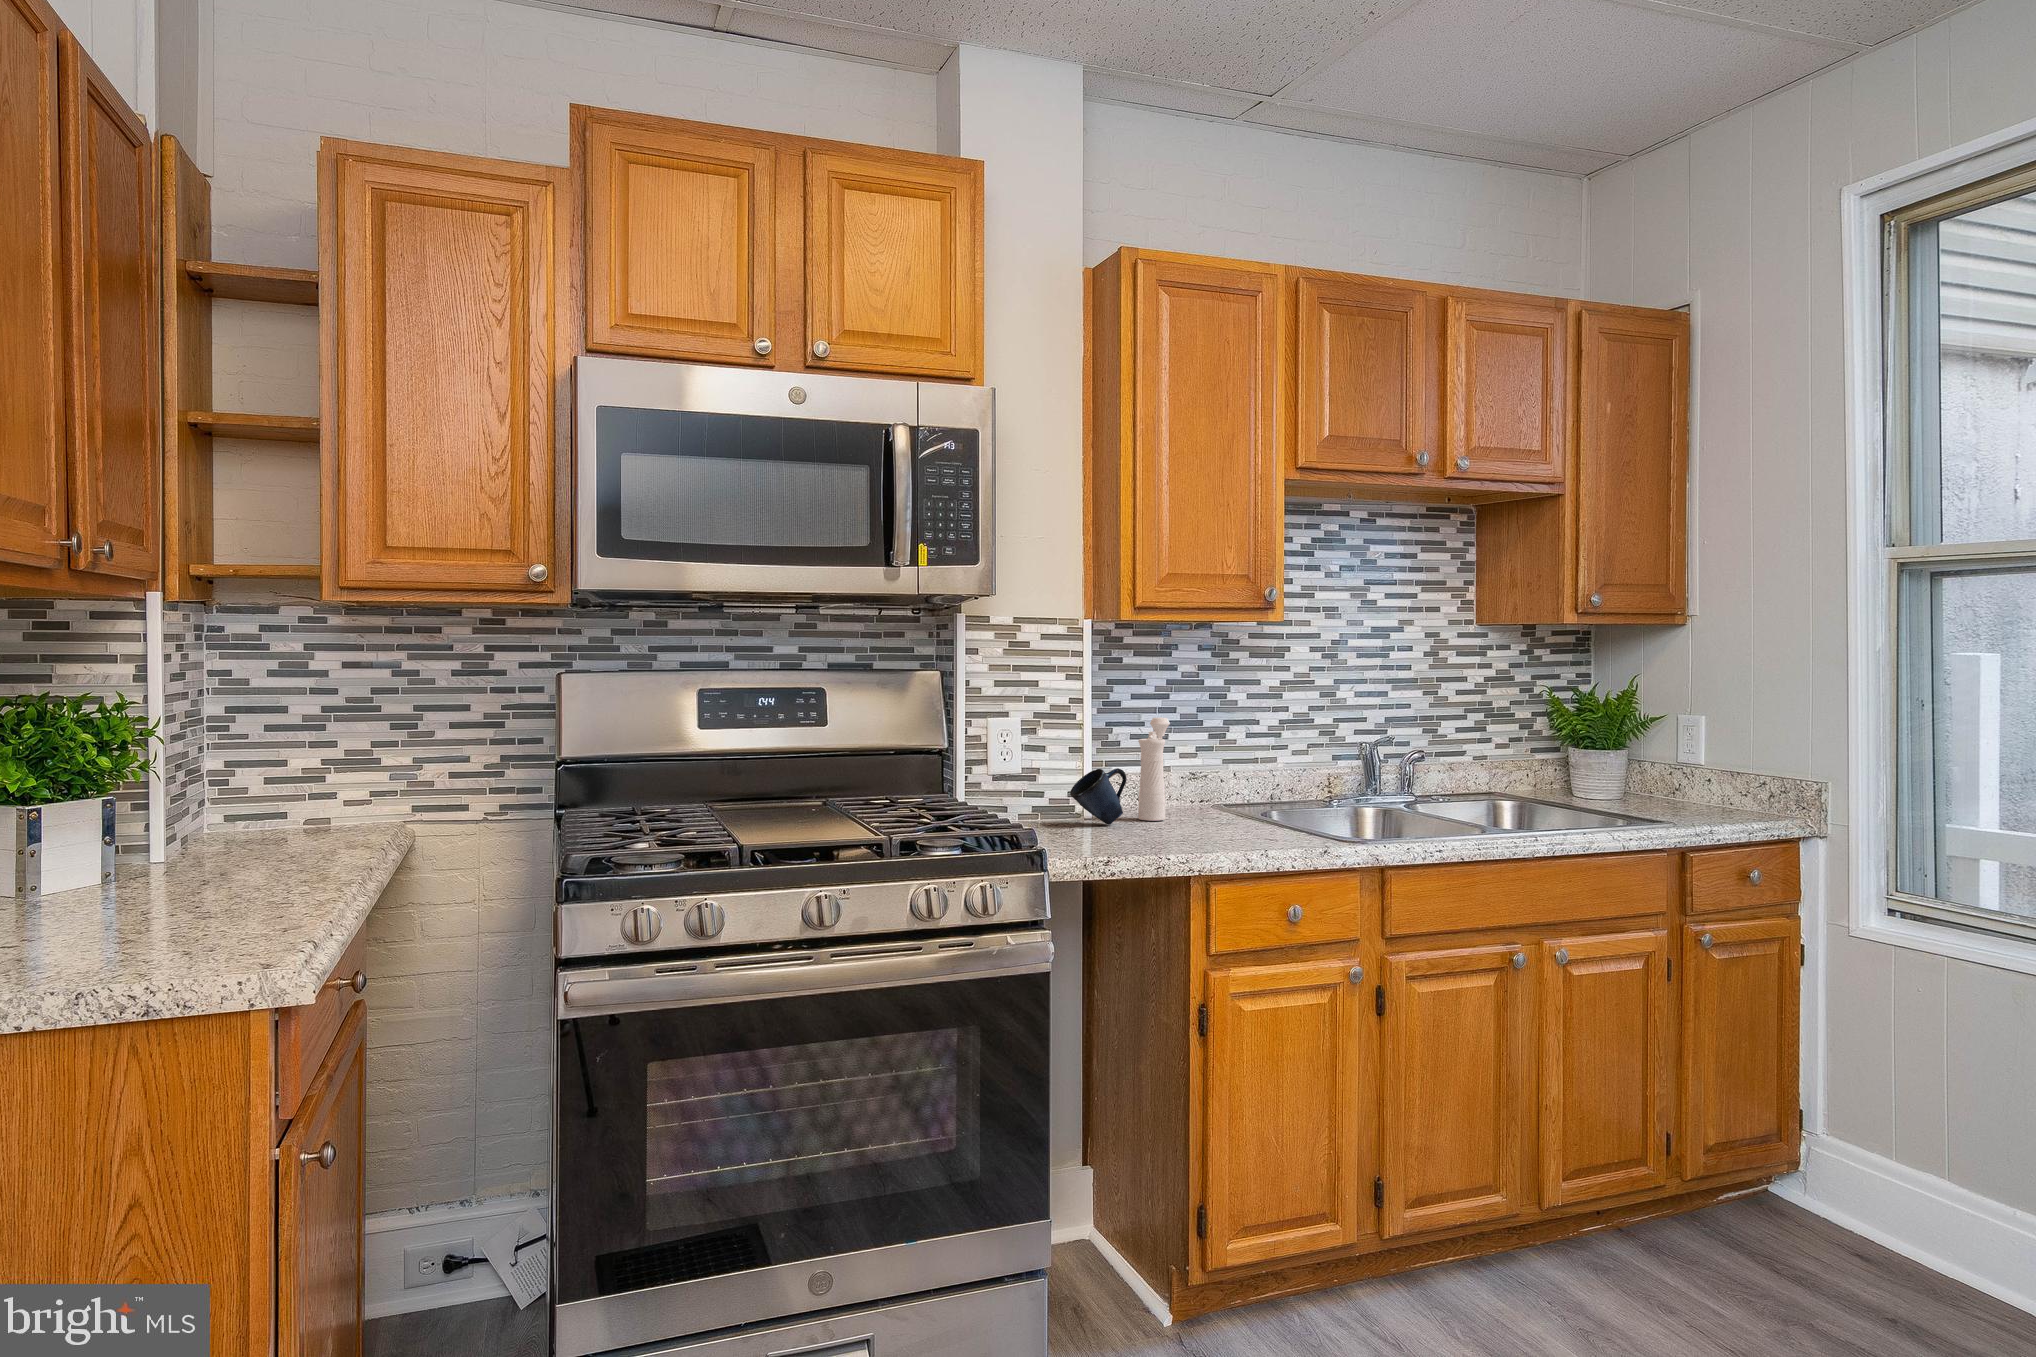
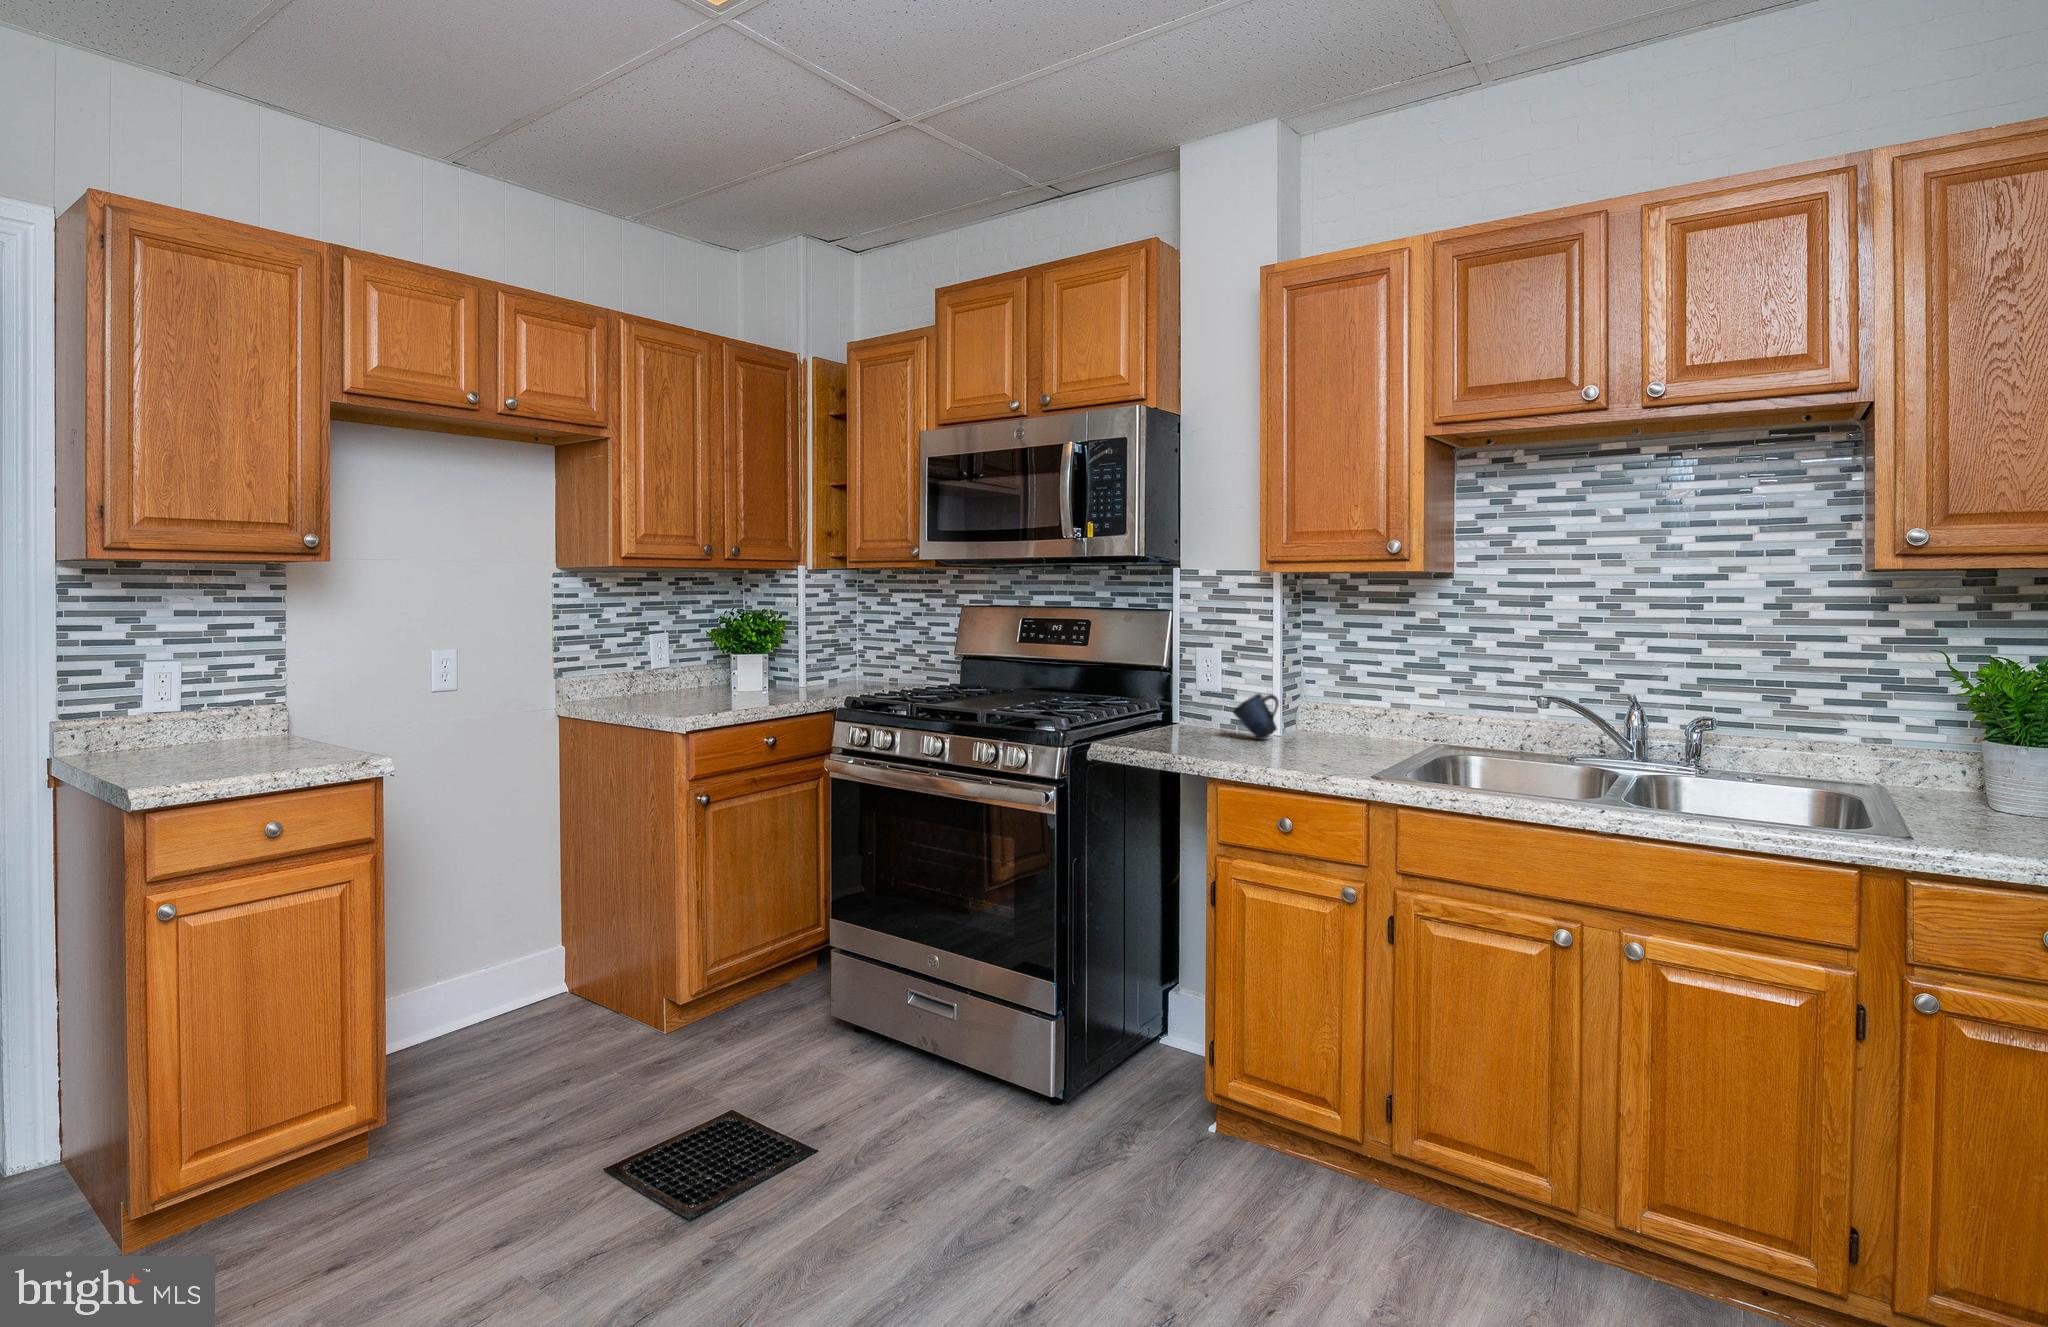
pepper mill: present [1138,718,1170,821] -> none [1308,657,1369,744]

